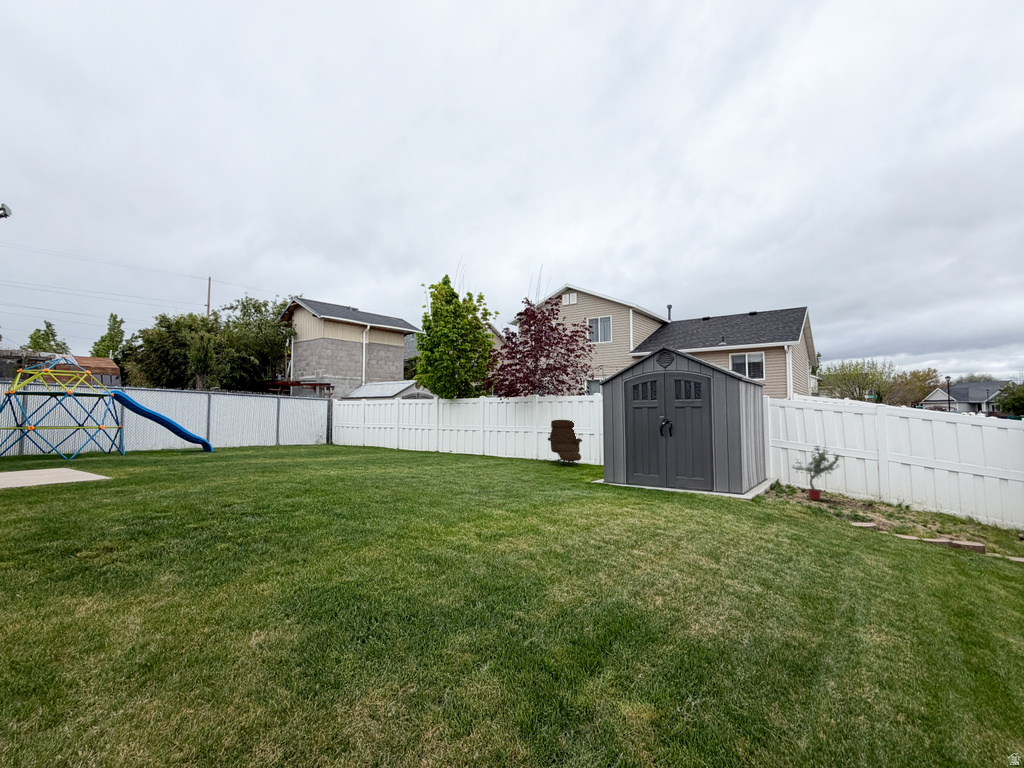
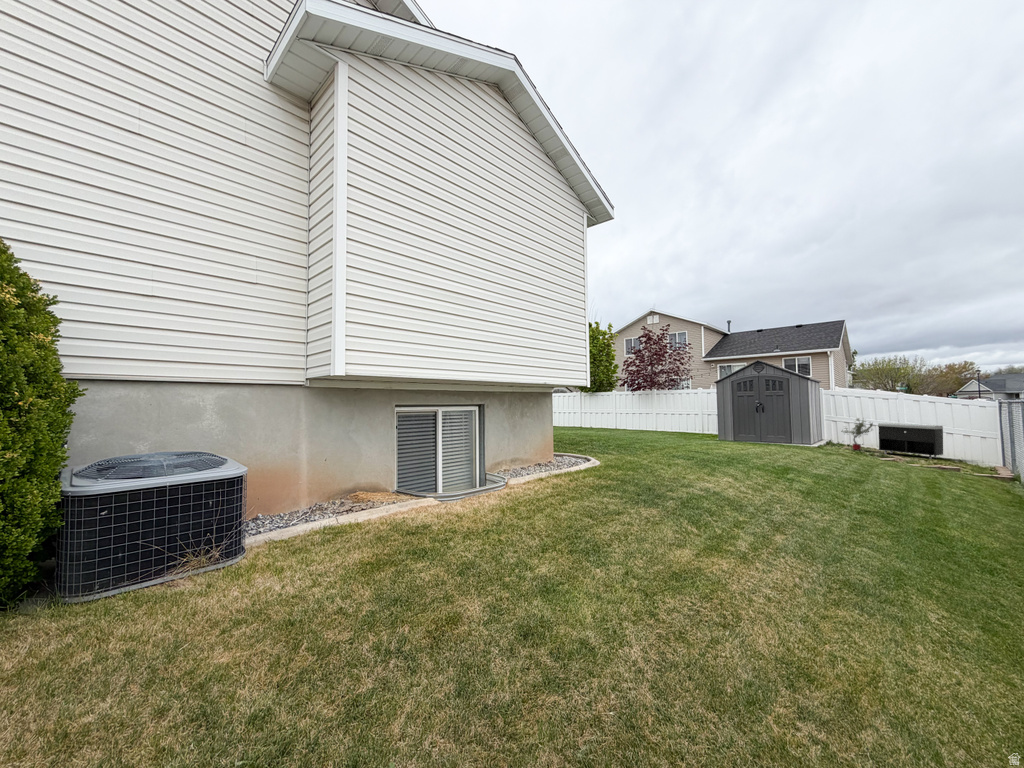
lounge chair: present [548,420,582,467] -> none [664,405,690,435]
storage bench: none [847,455,948,522] -> present [878,423,943,459]

